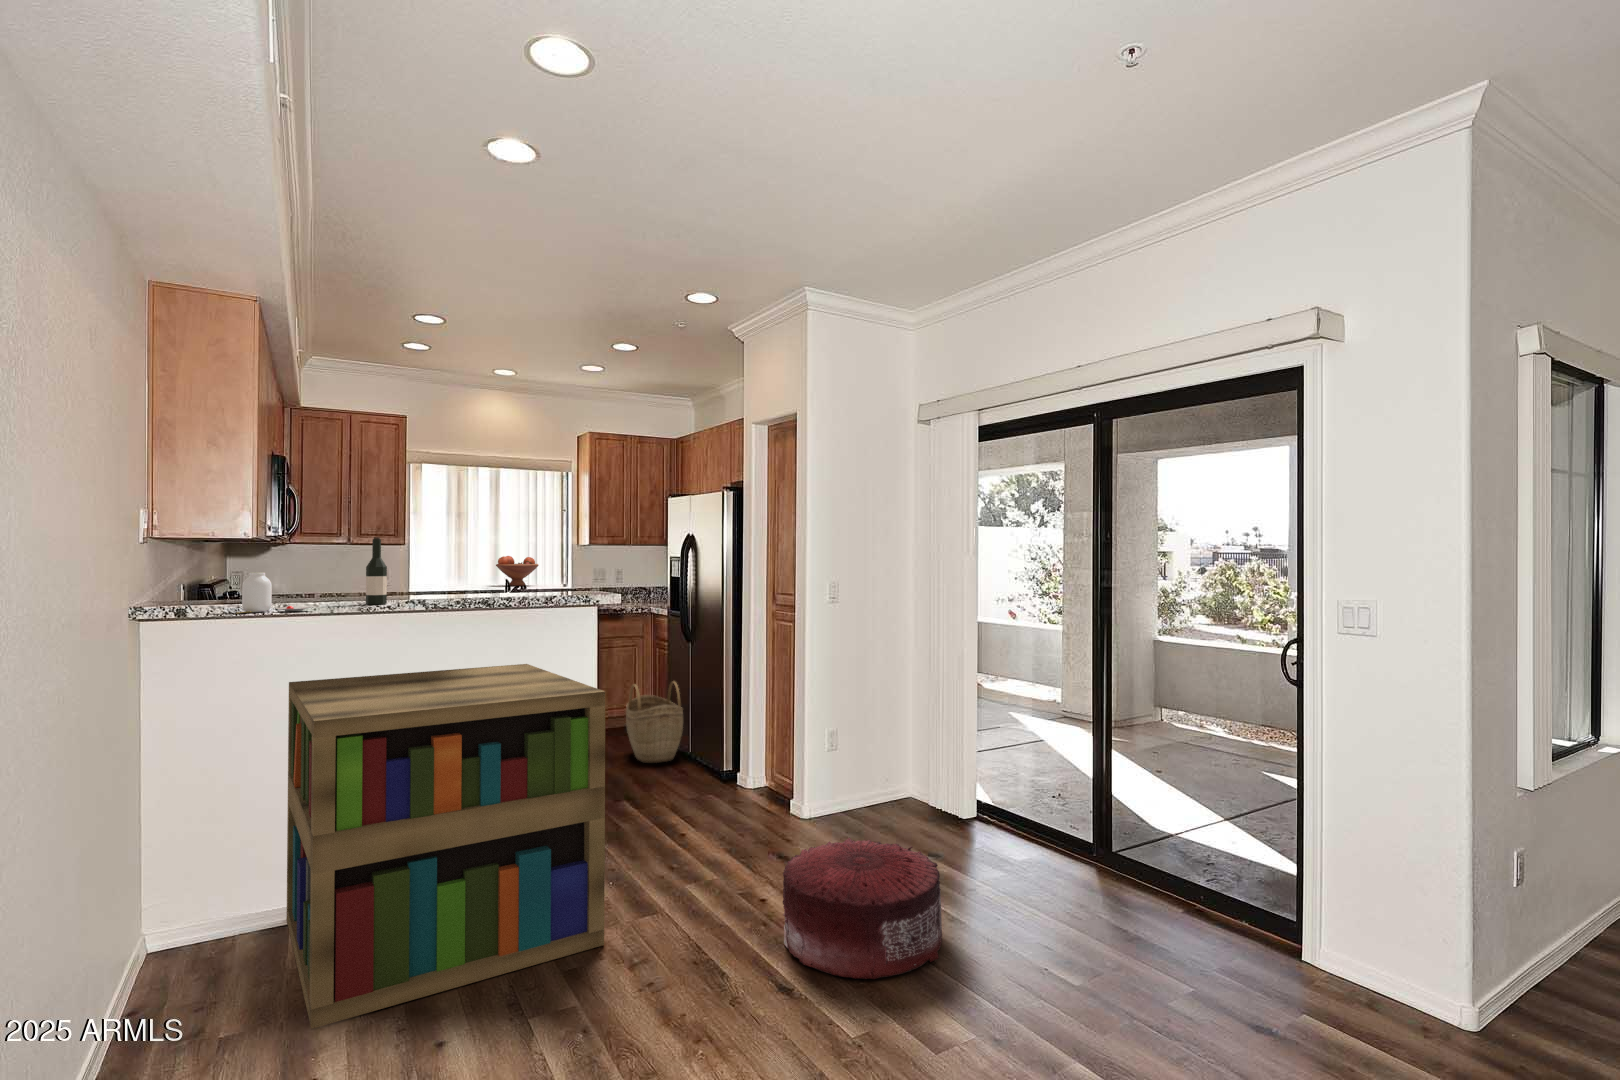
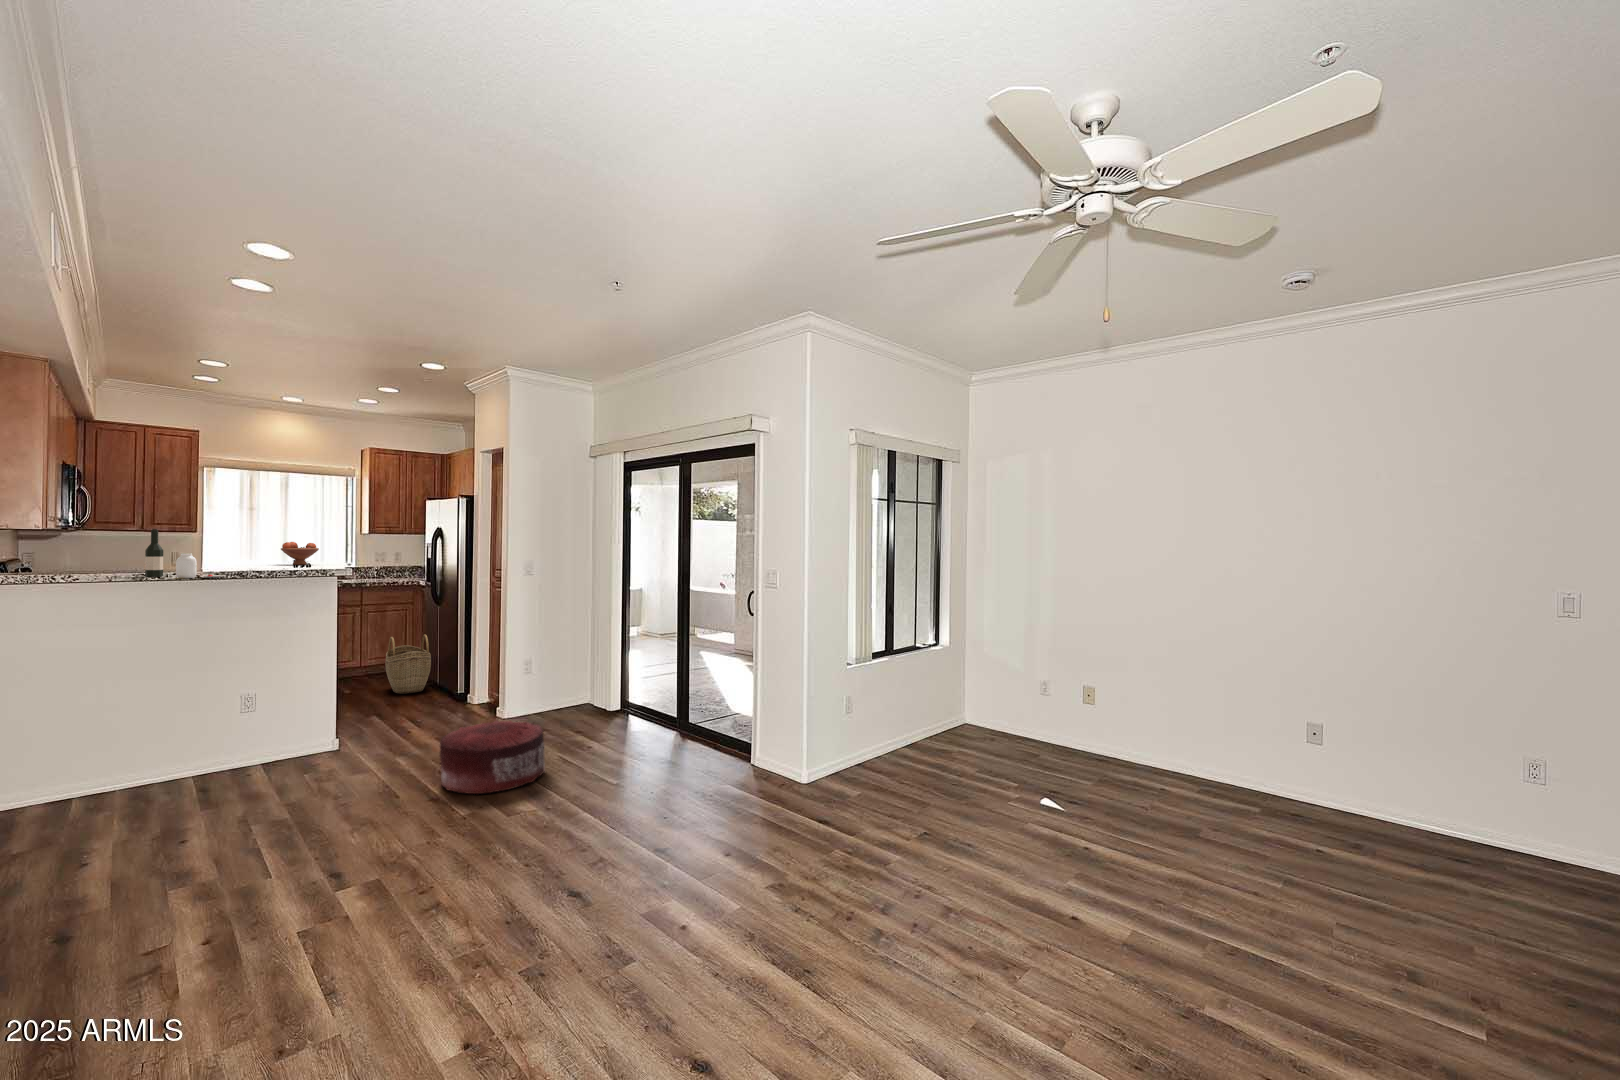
jar: present [236,572,312,614] -> present [174,553,225,579]
bookshelf: present [287,664,605,1029] -> none [73,617,318,841]

